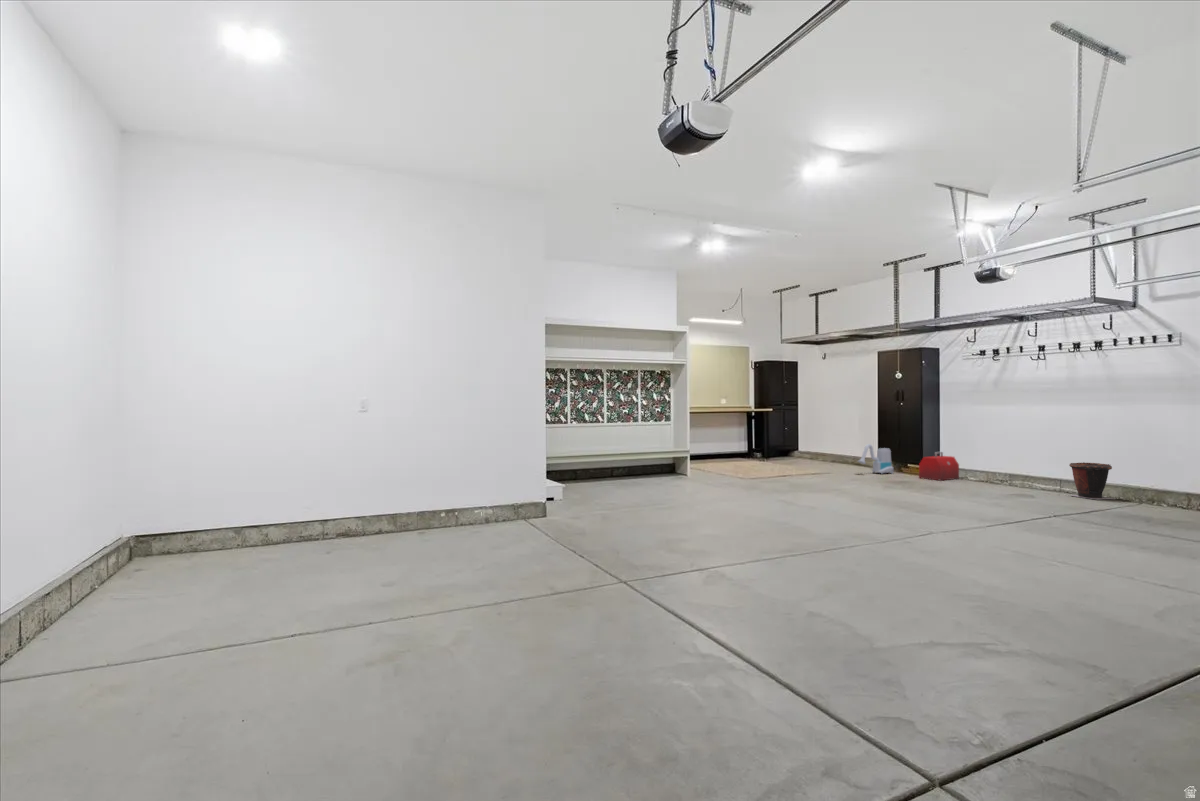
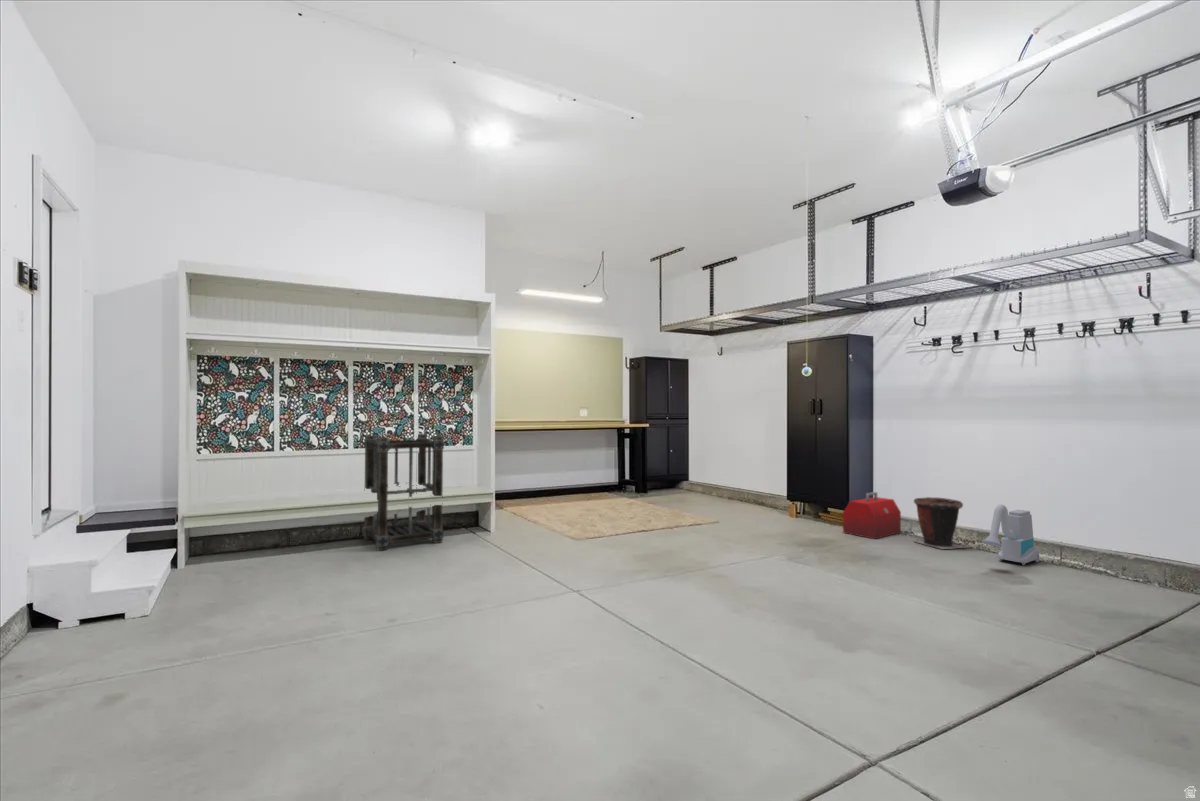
shelving unit: none [612,414,664,481] -> present [363,434,444,551]
vacuum cleaner: present [858,444,894,474] -> present [982,504,1039,565]
waste bin: present [1069,462,1114,500] -> present [914,497,966,549]

